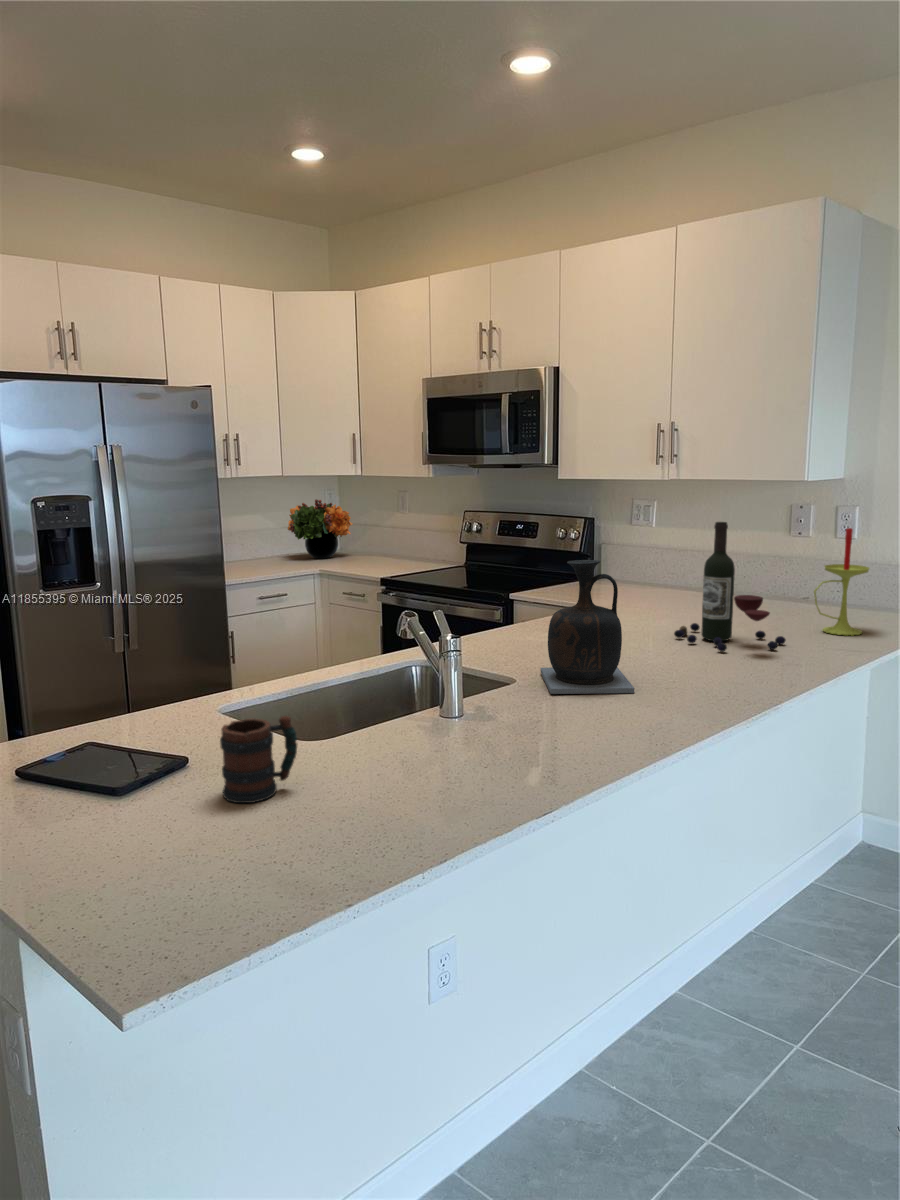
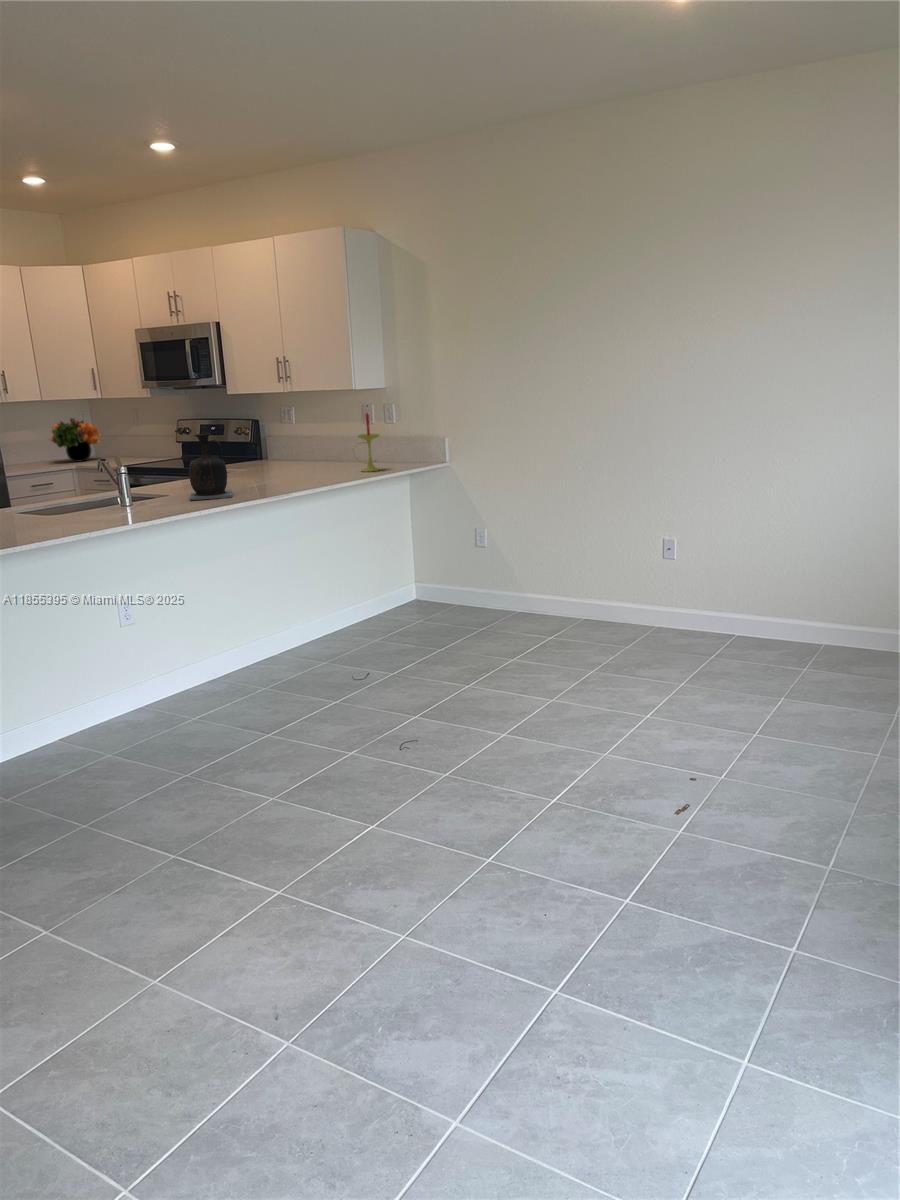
wine bottle: present [674,522,786,651] -> none [277,413,333,482]
mug: present [220,716,297,803] -> none [18,499,54,535]

